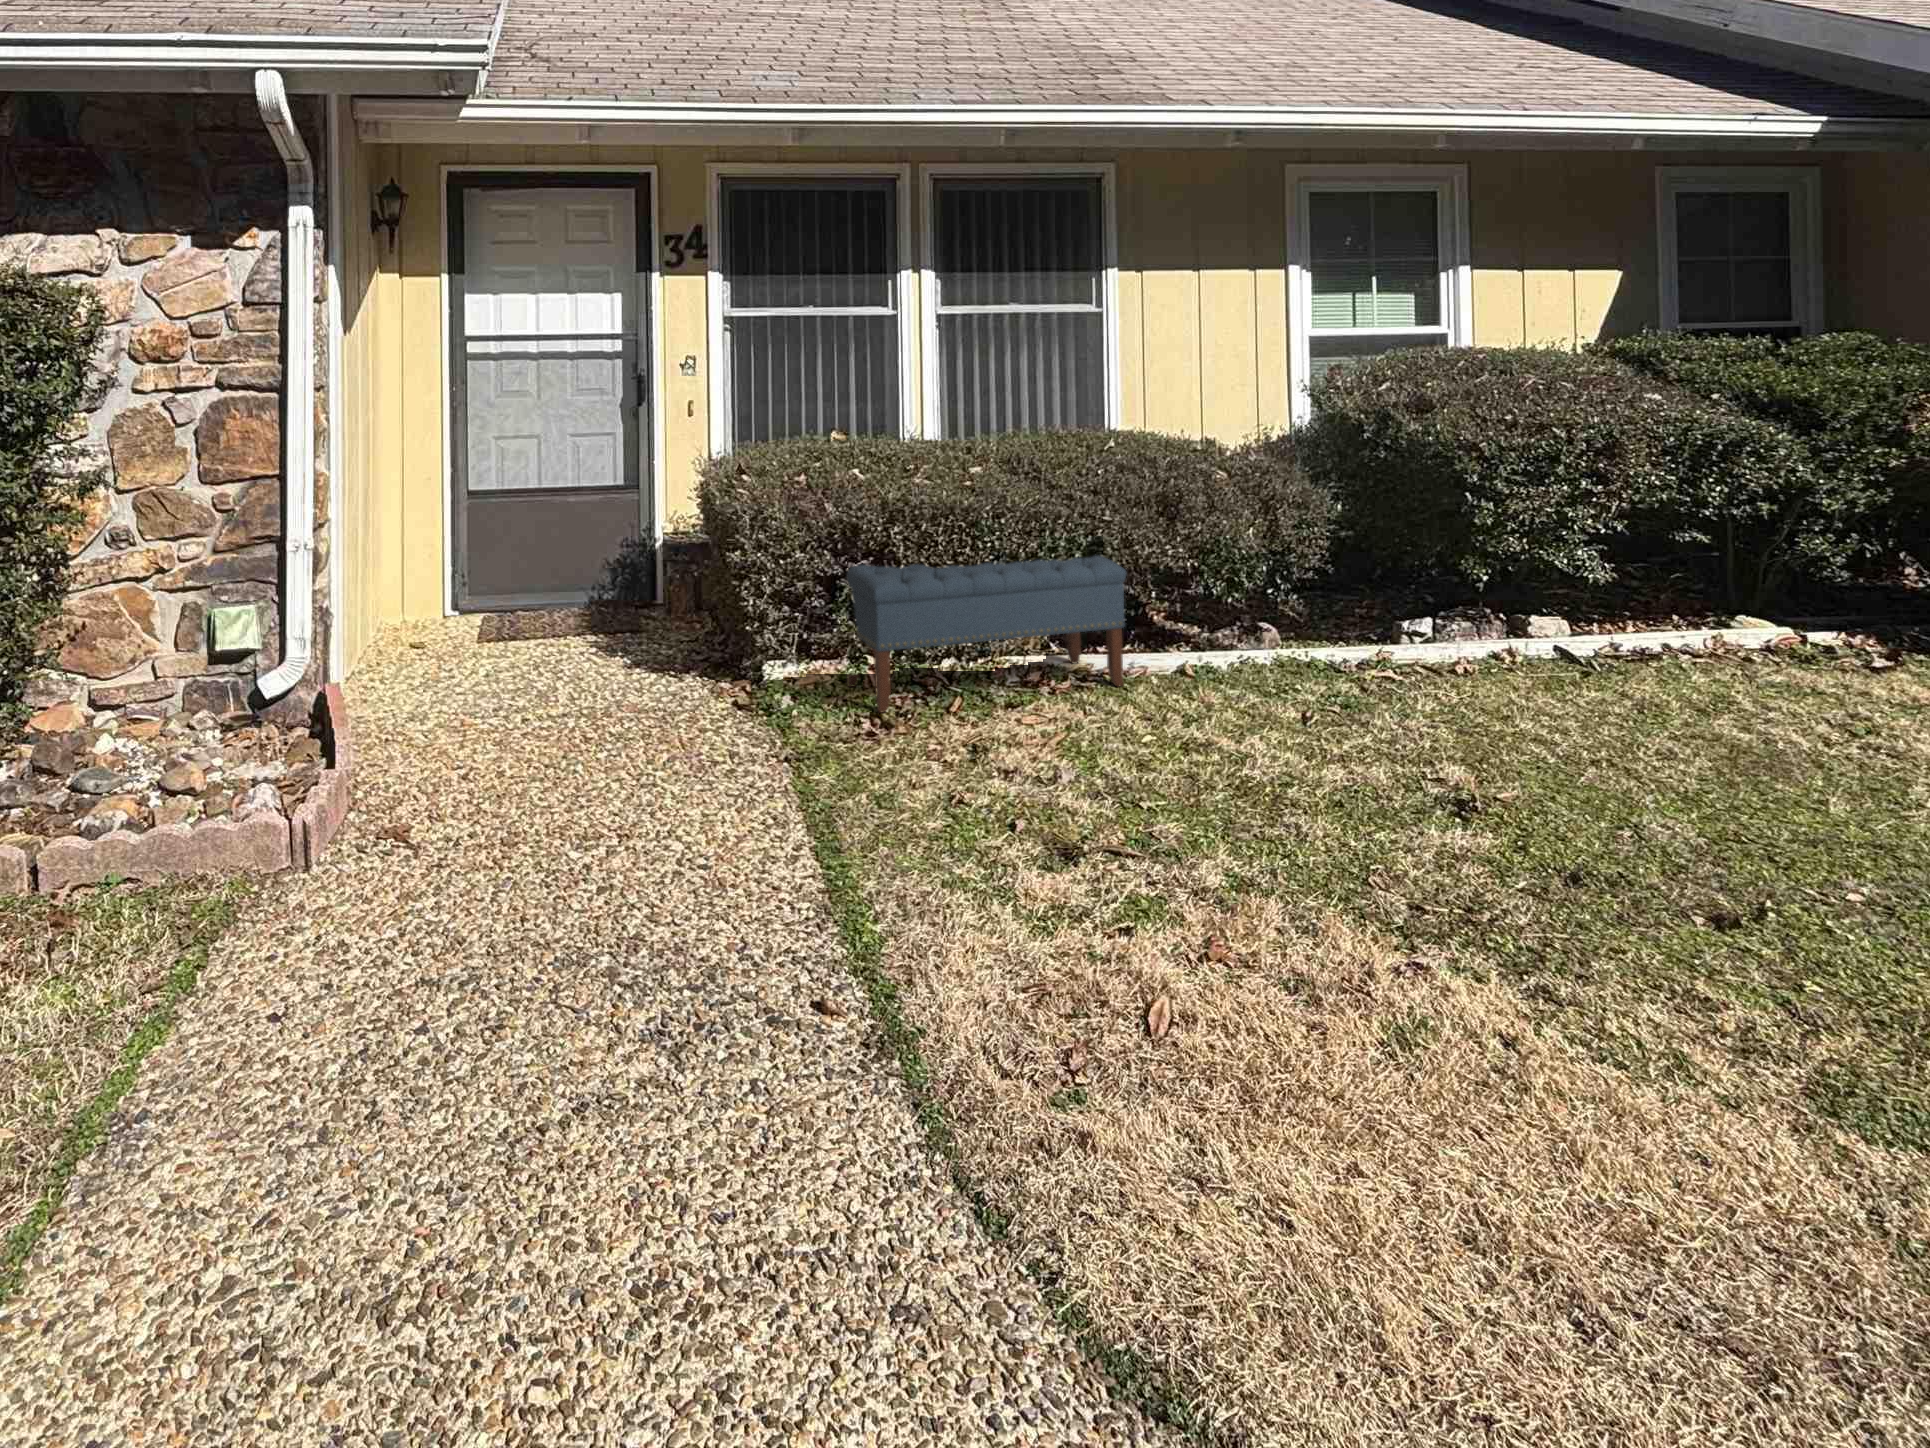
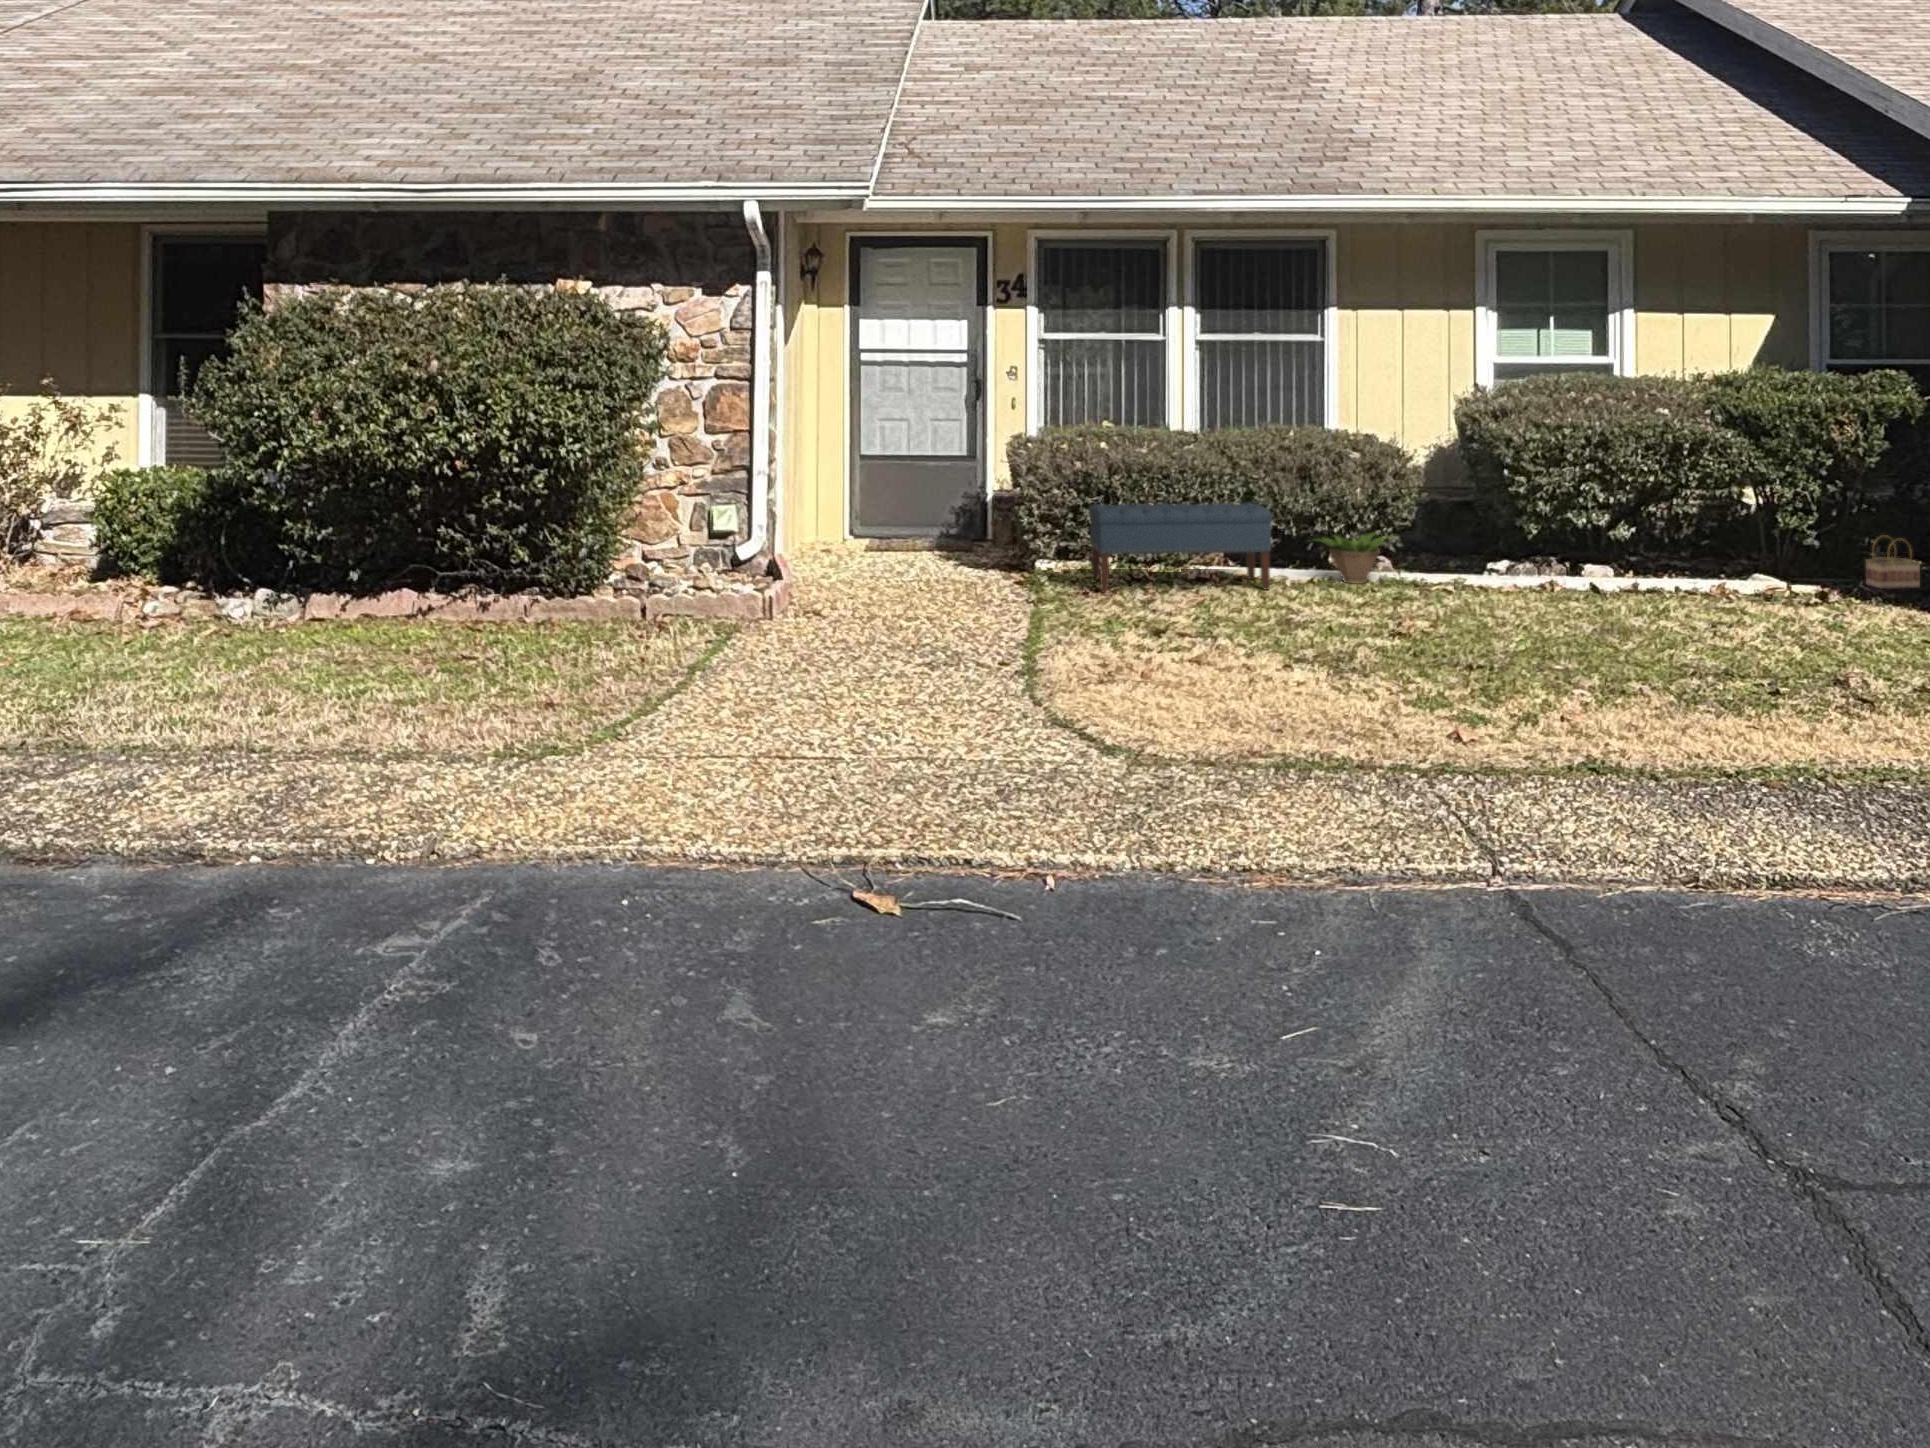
basket: none [1845,549,1920,623] -> present [1866,535,1920,589]
decorative plant: none [1152,577,1276,661] -> present [1319,531,1390,584]

